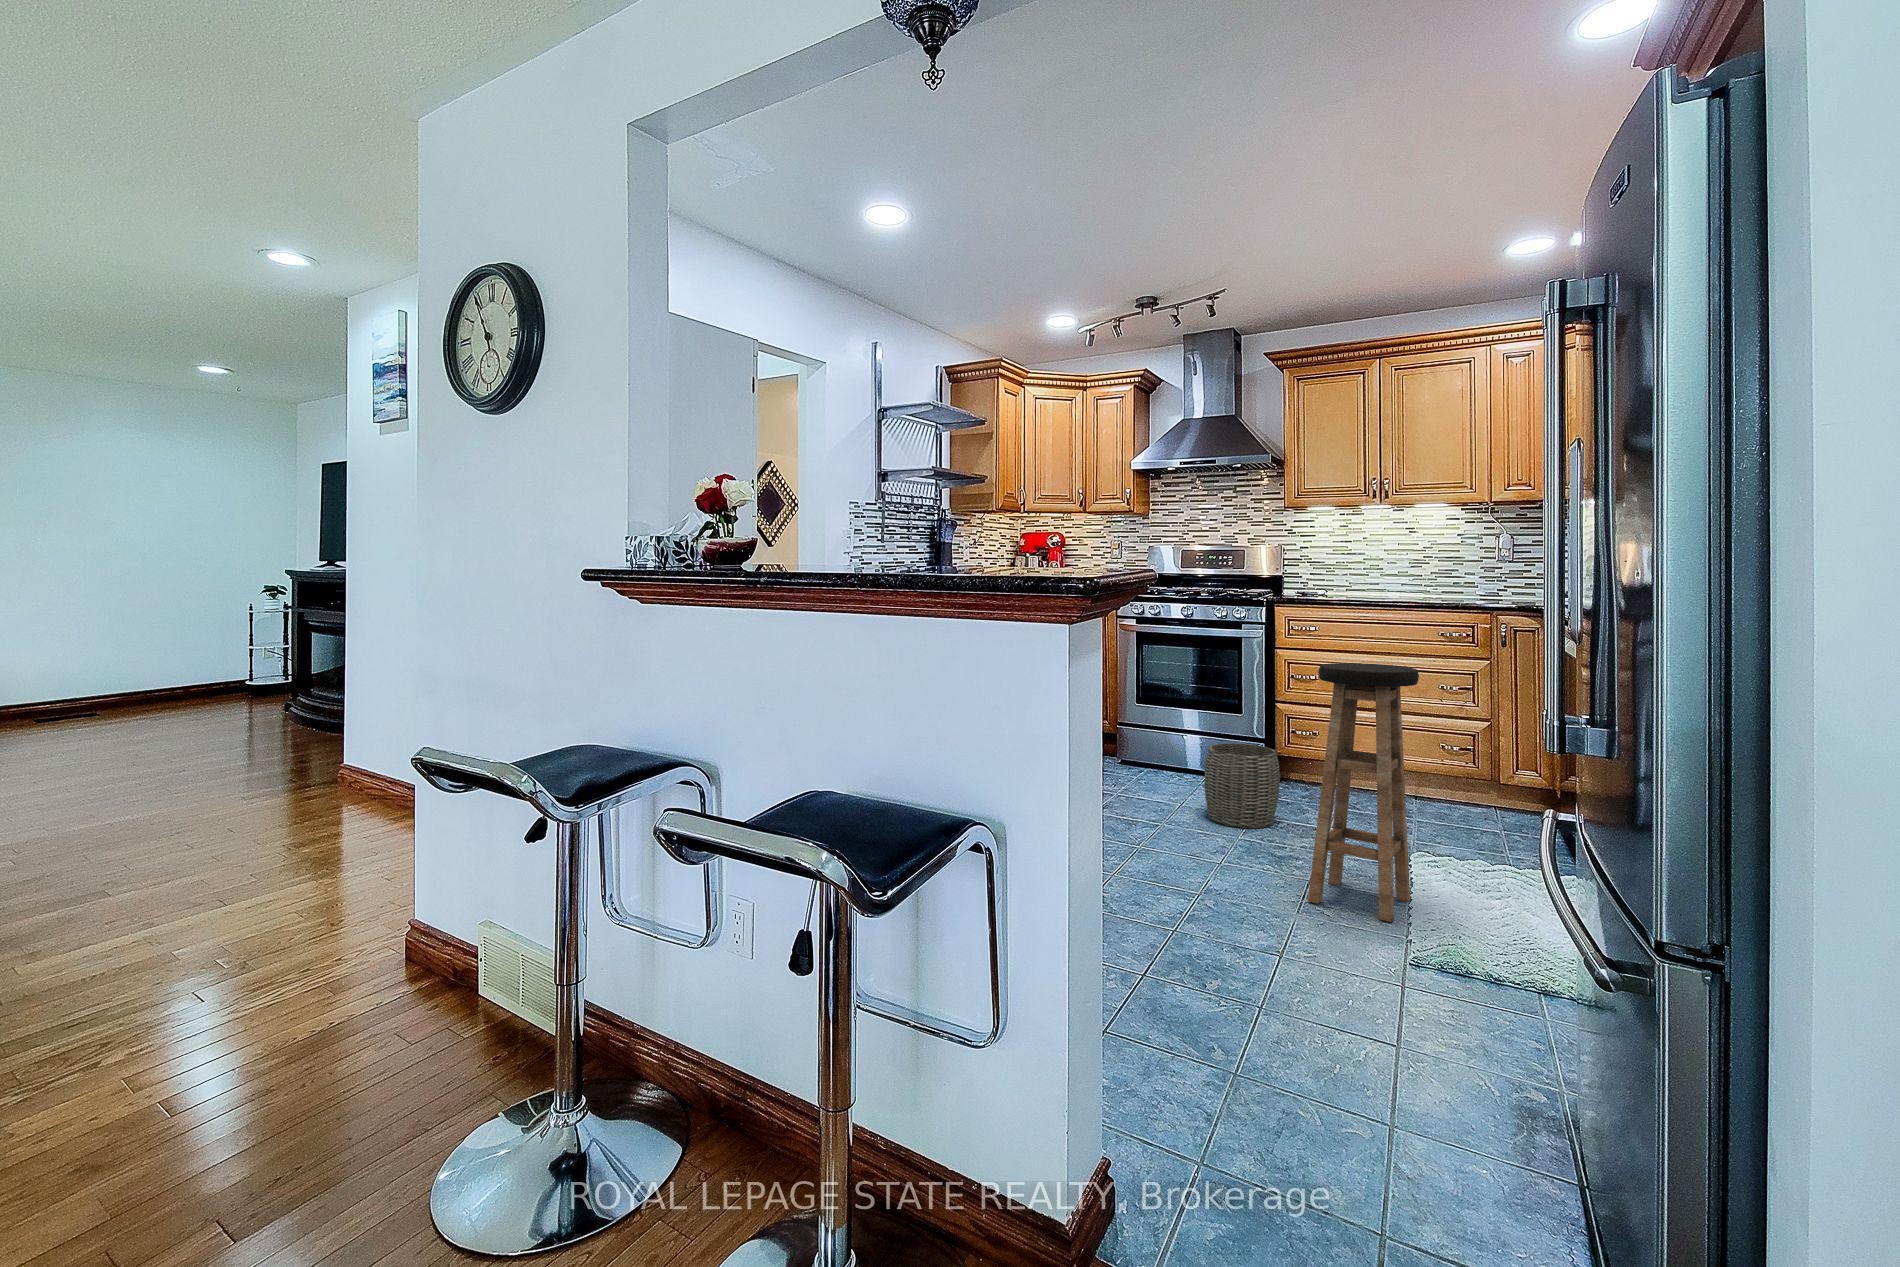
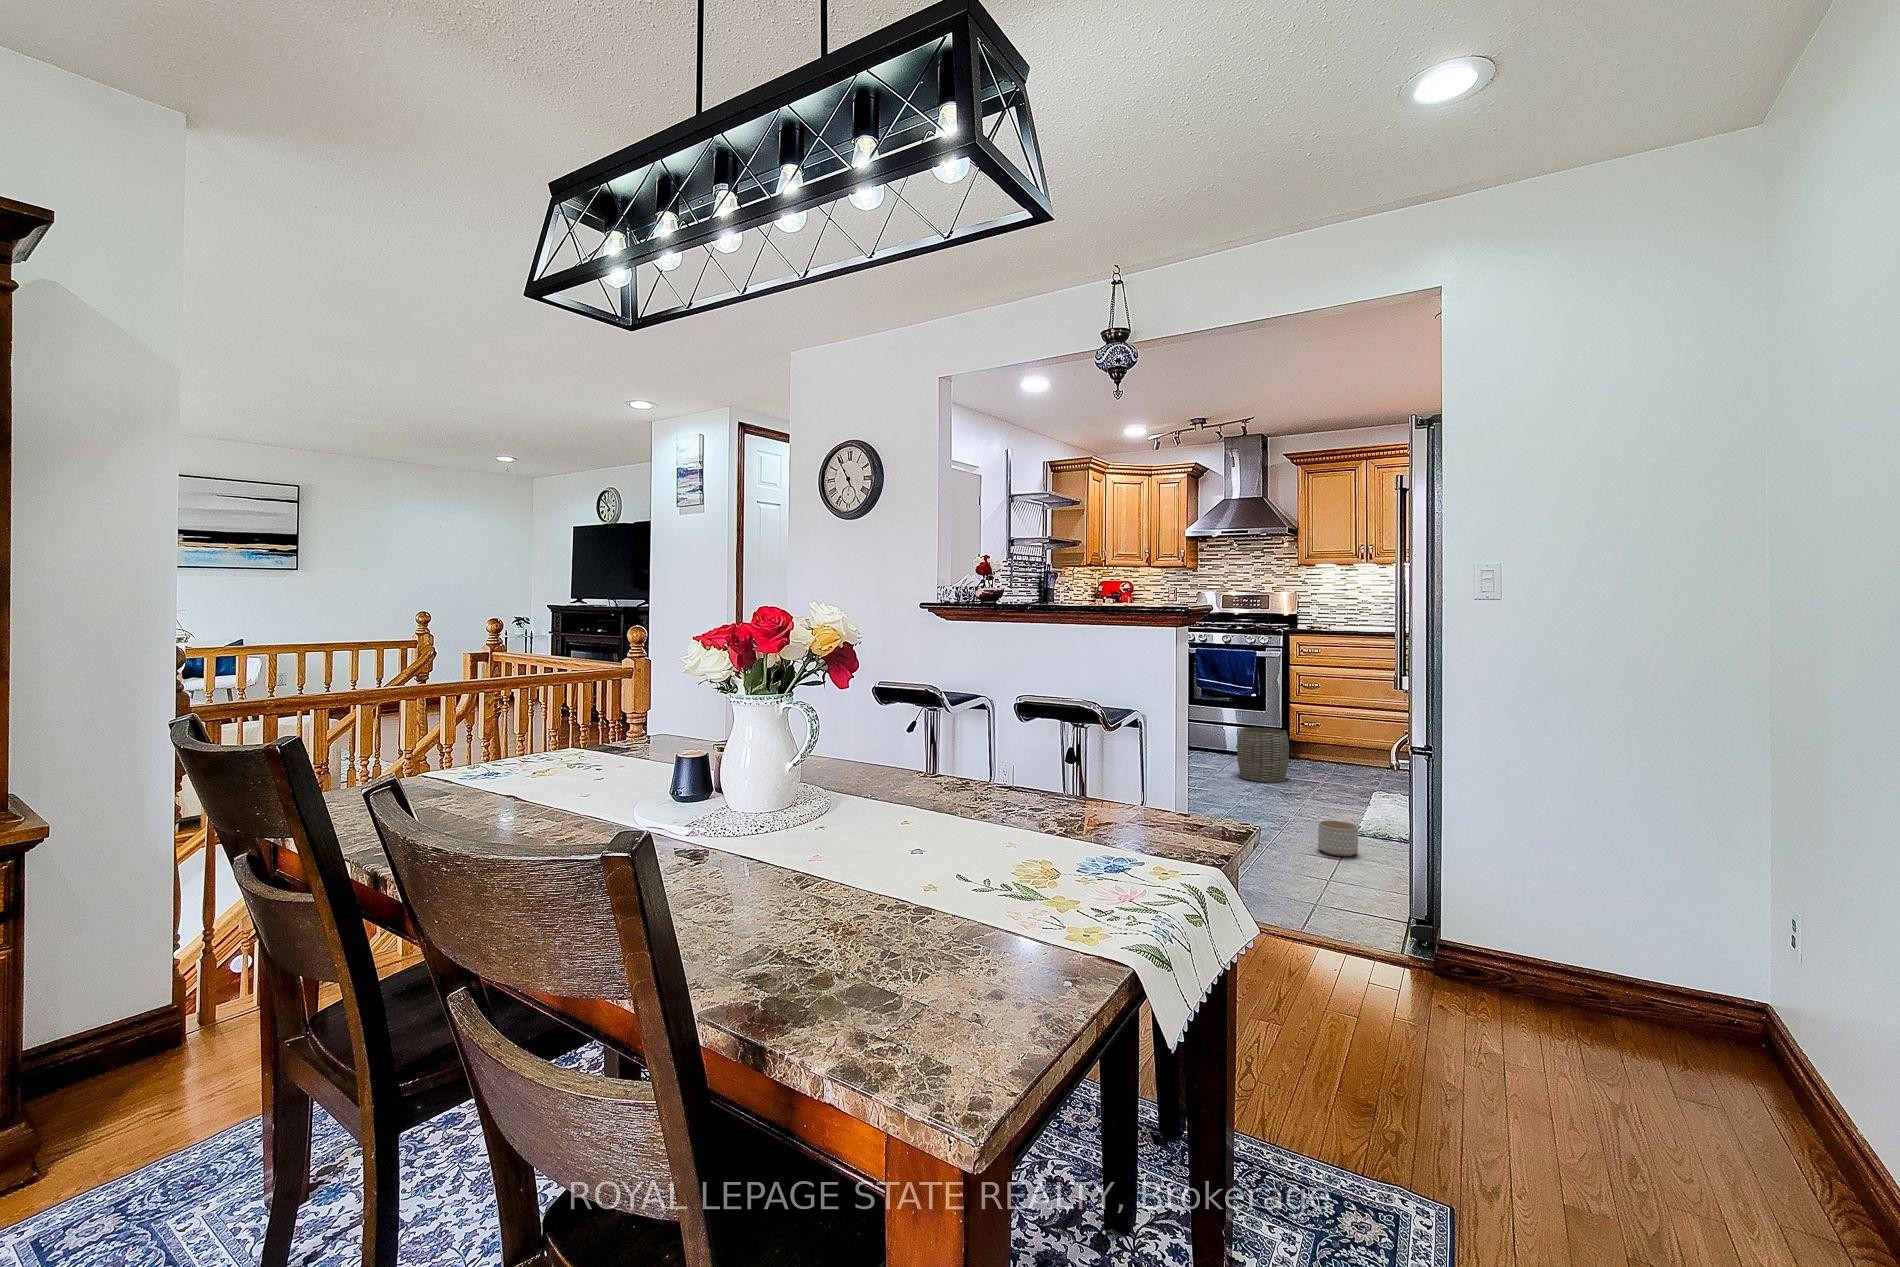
bar stool: present [1308,663,1419,922] -> none [1299,666,1366,821]
planter: none [1360,956,1436,1033] -> present [1318,820,1358,856]

